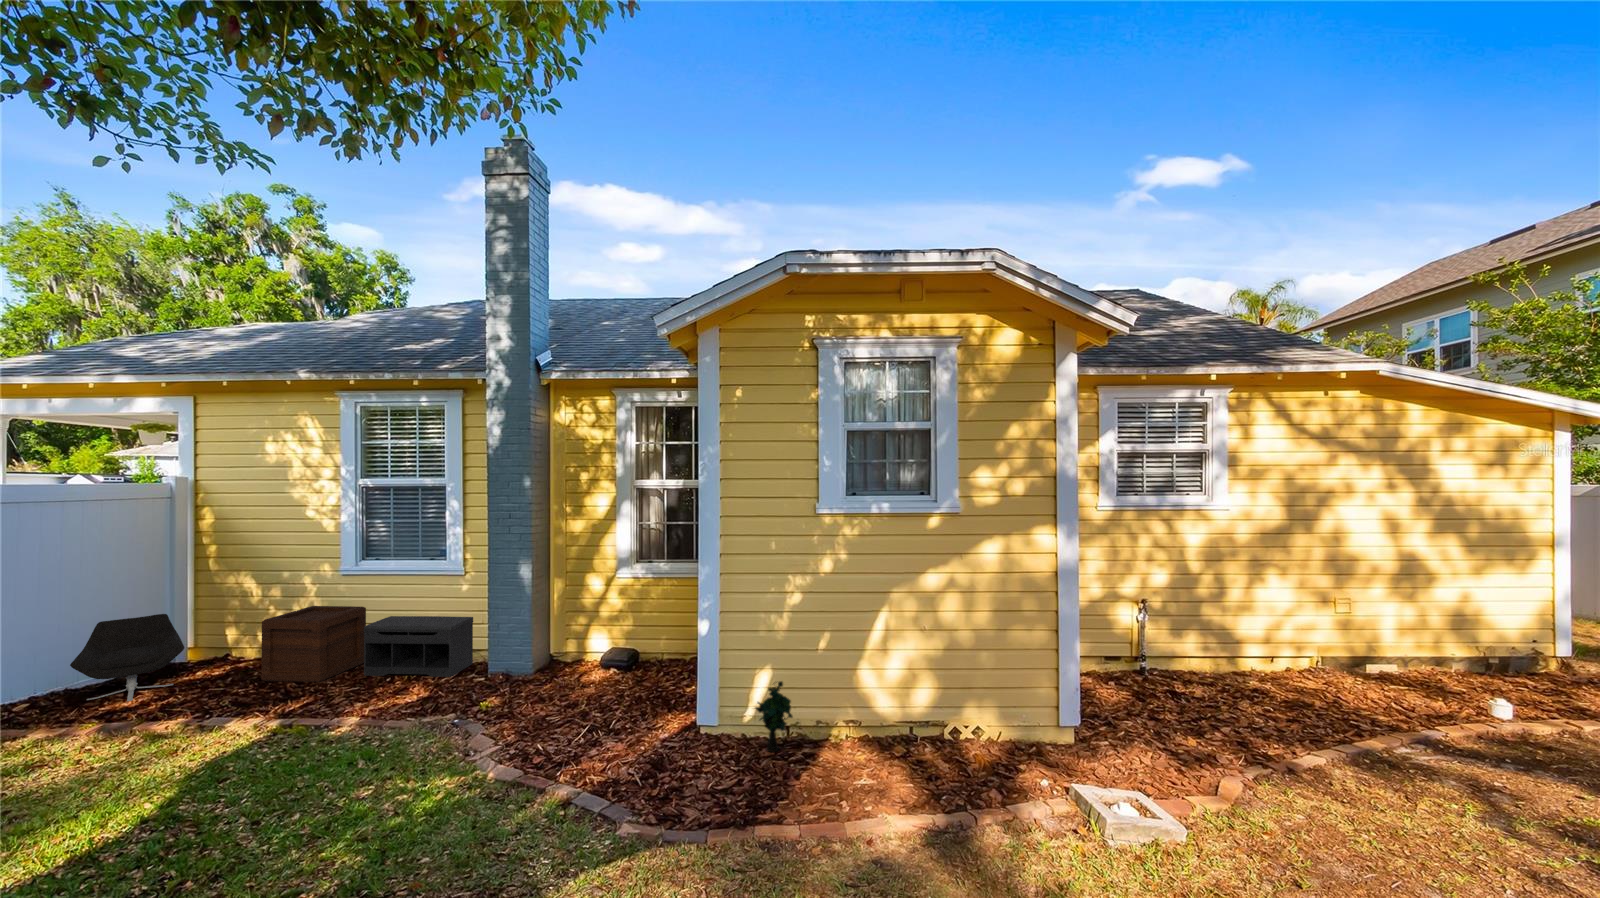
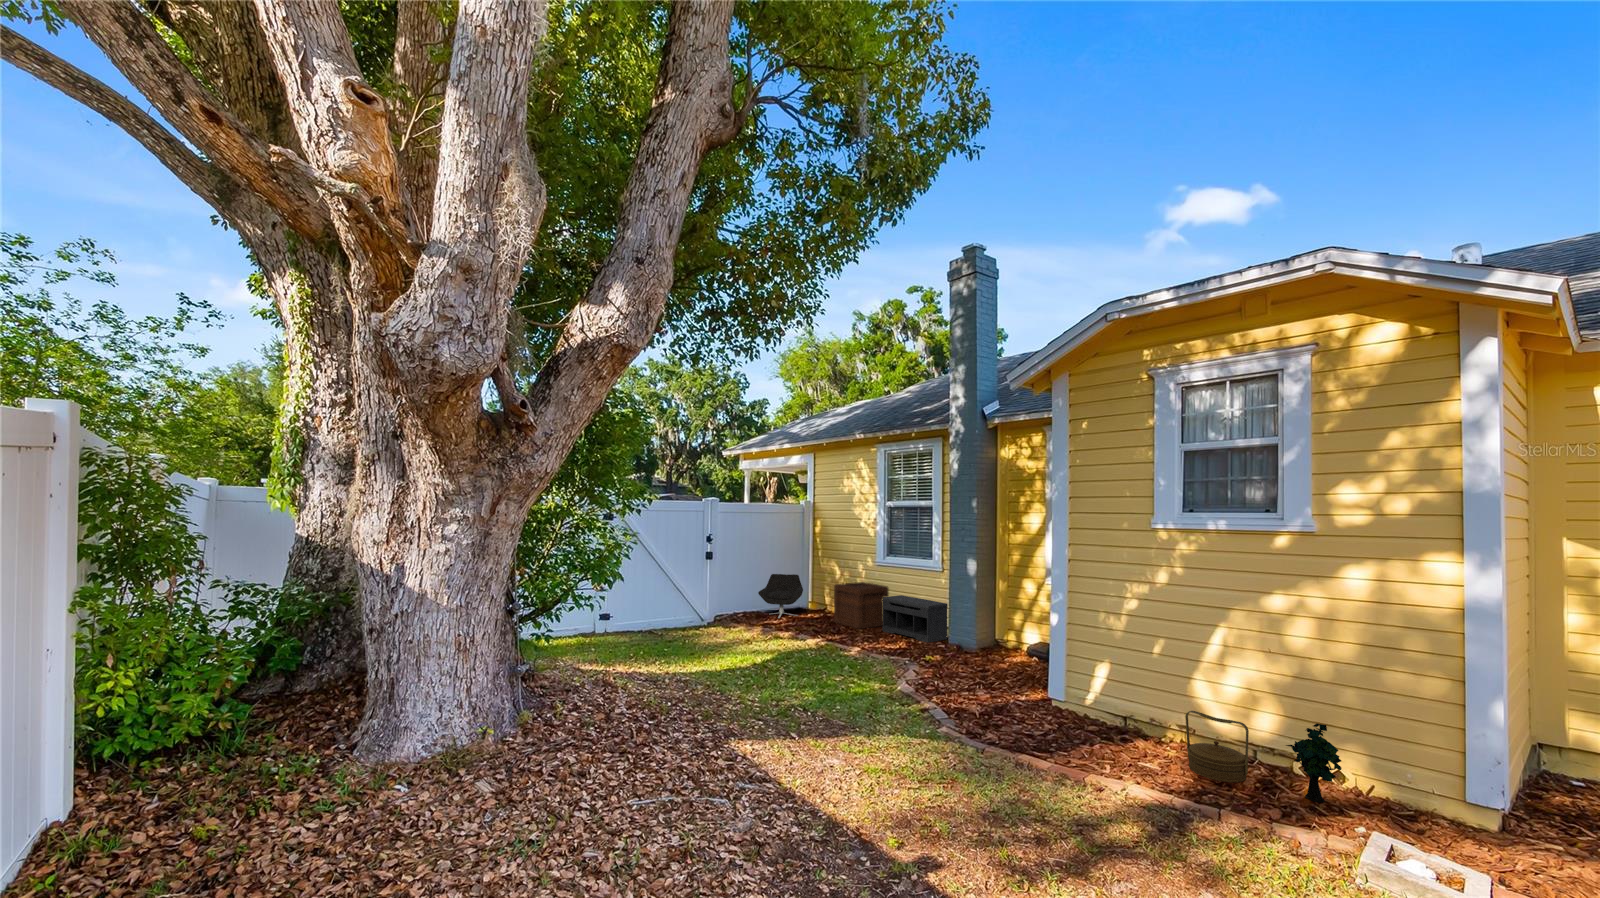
decorative plant: present [755,681,793,752] -> present [1286,723,1342,802]
woven basket: none [858,699,914,765] -> present [1185,711,1249,782]

